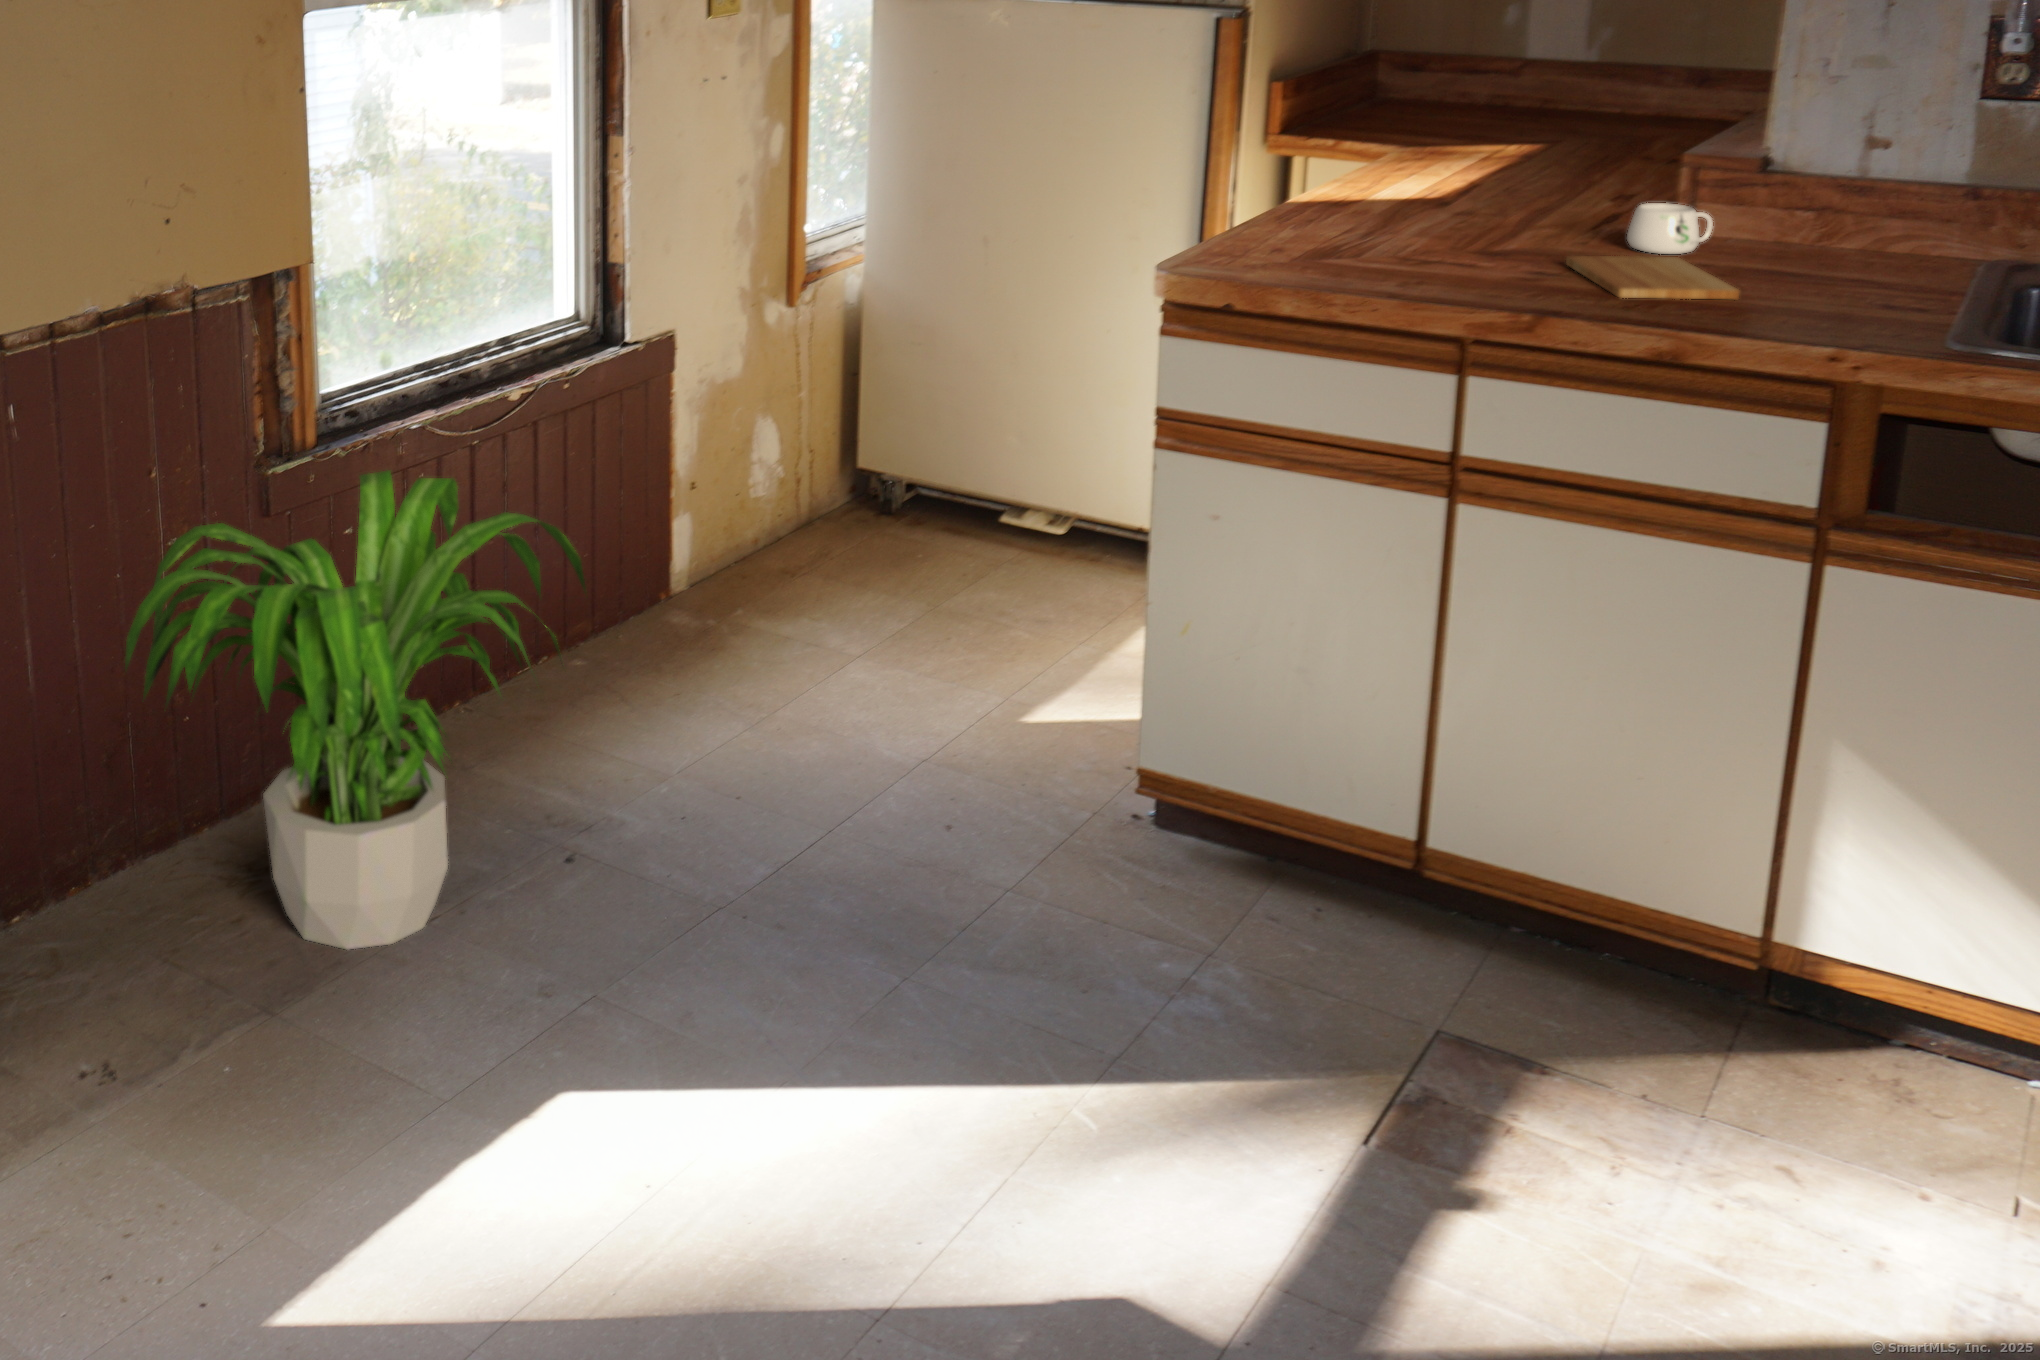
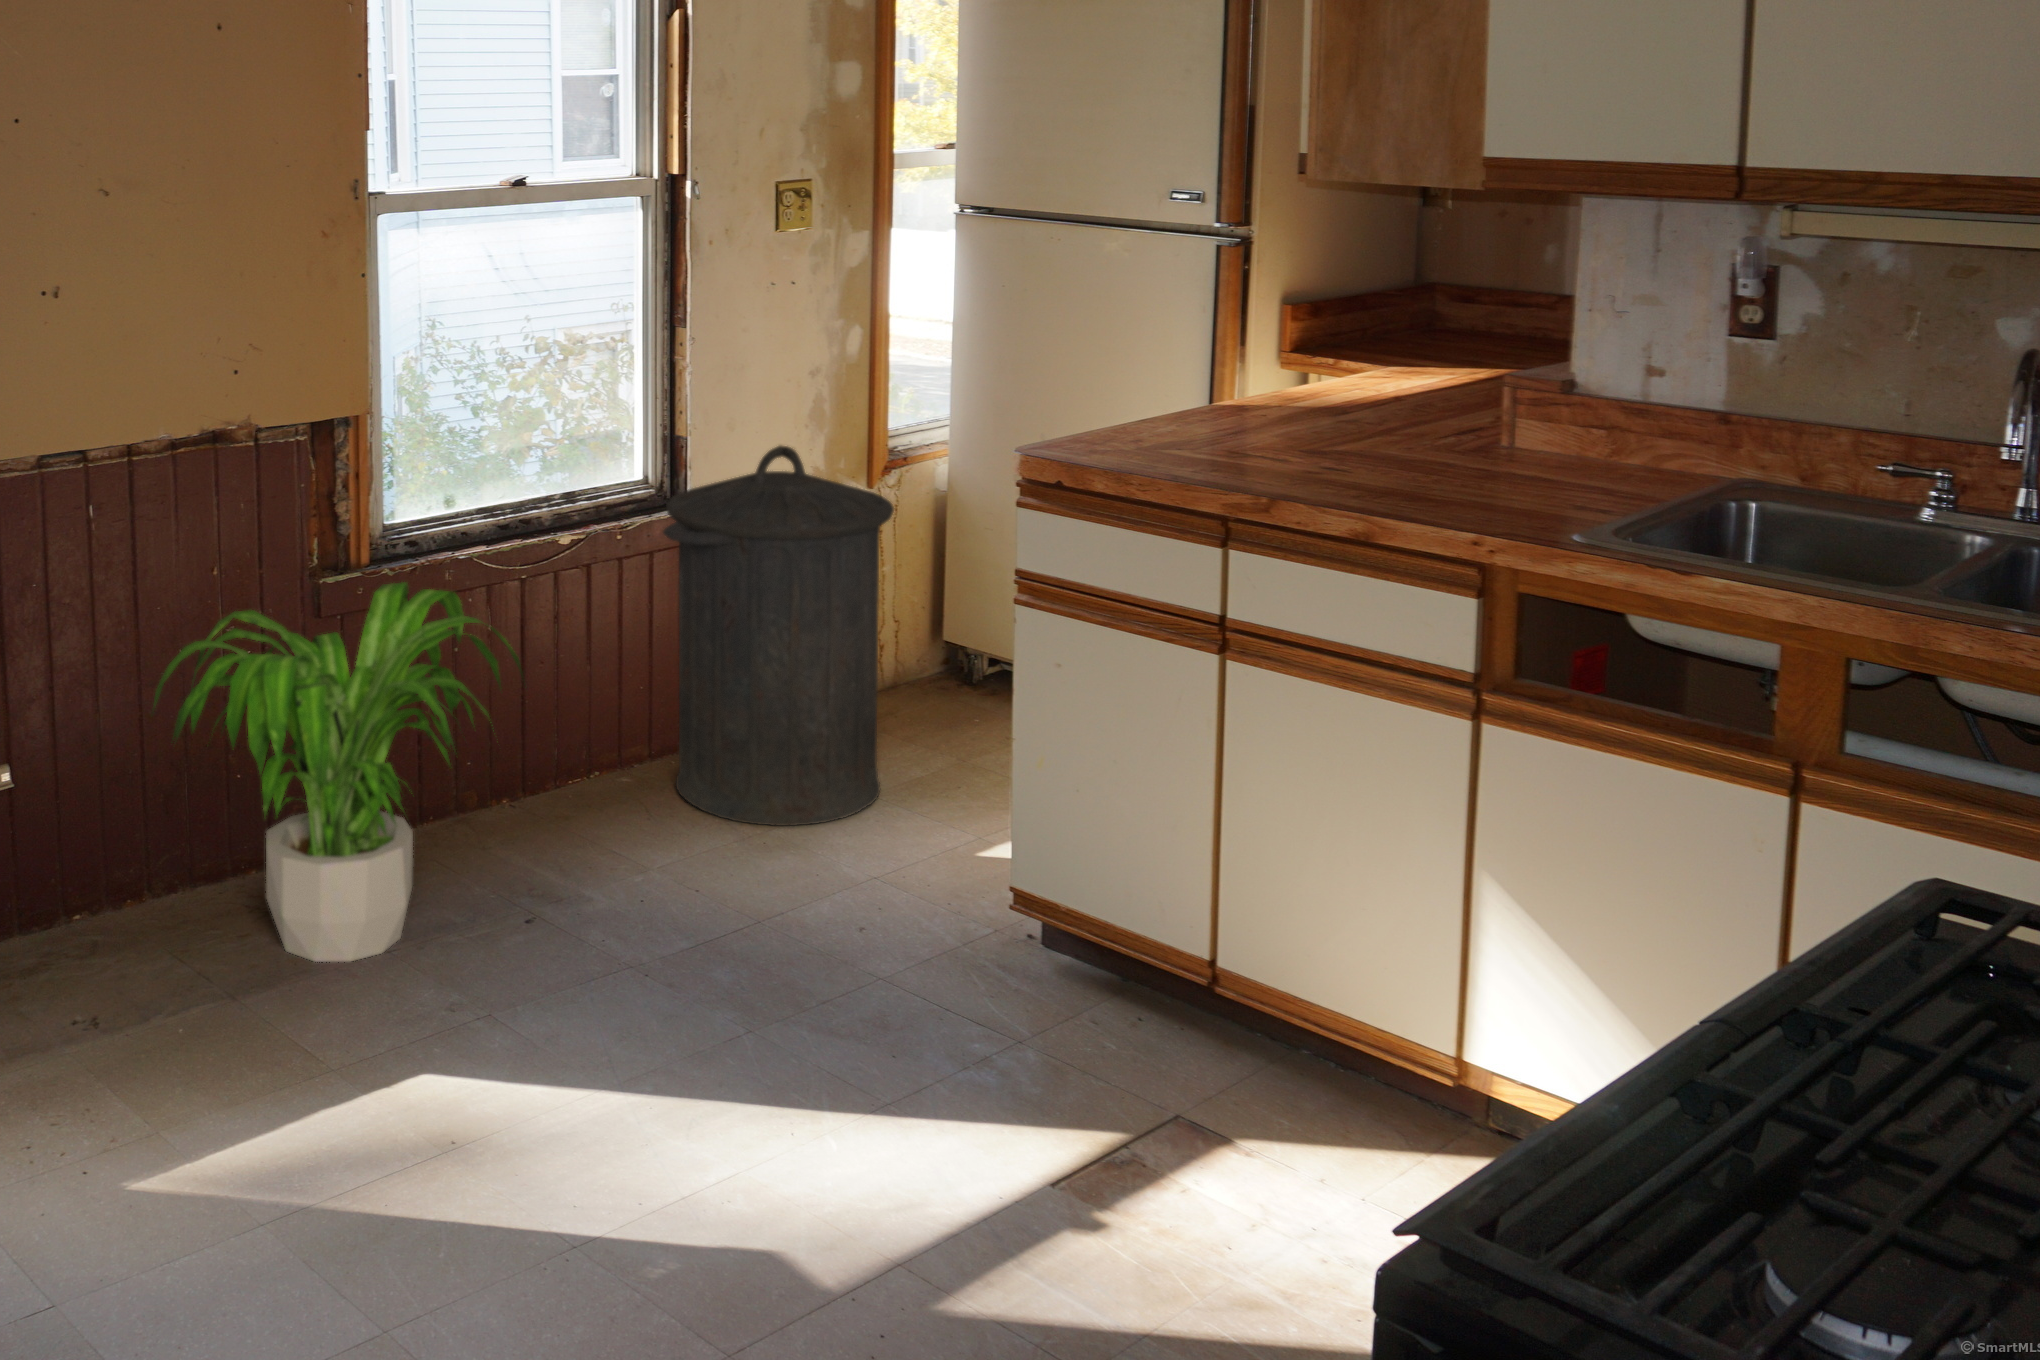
mug: present [1627,203,1713,254] -> none [1456,417,1534,462]
cutting board: present [1566,256,1740,300] -> none [1371,456,1476,497]
trash can: none [628,271,896,709] -> present [663,446,894,826]

